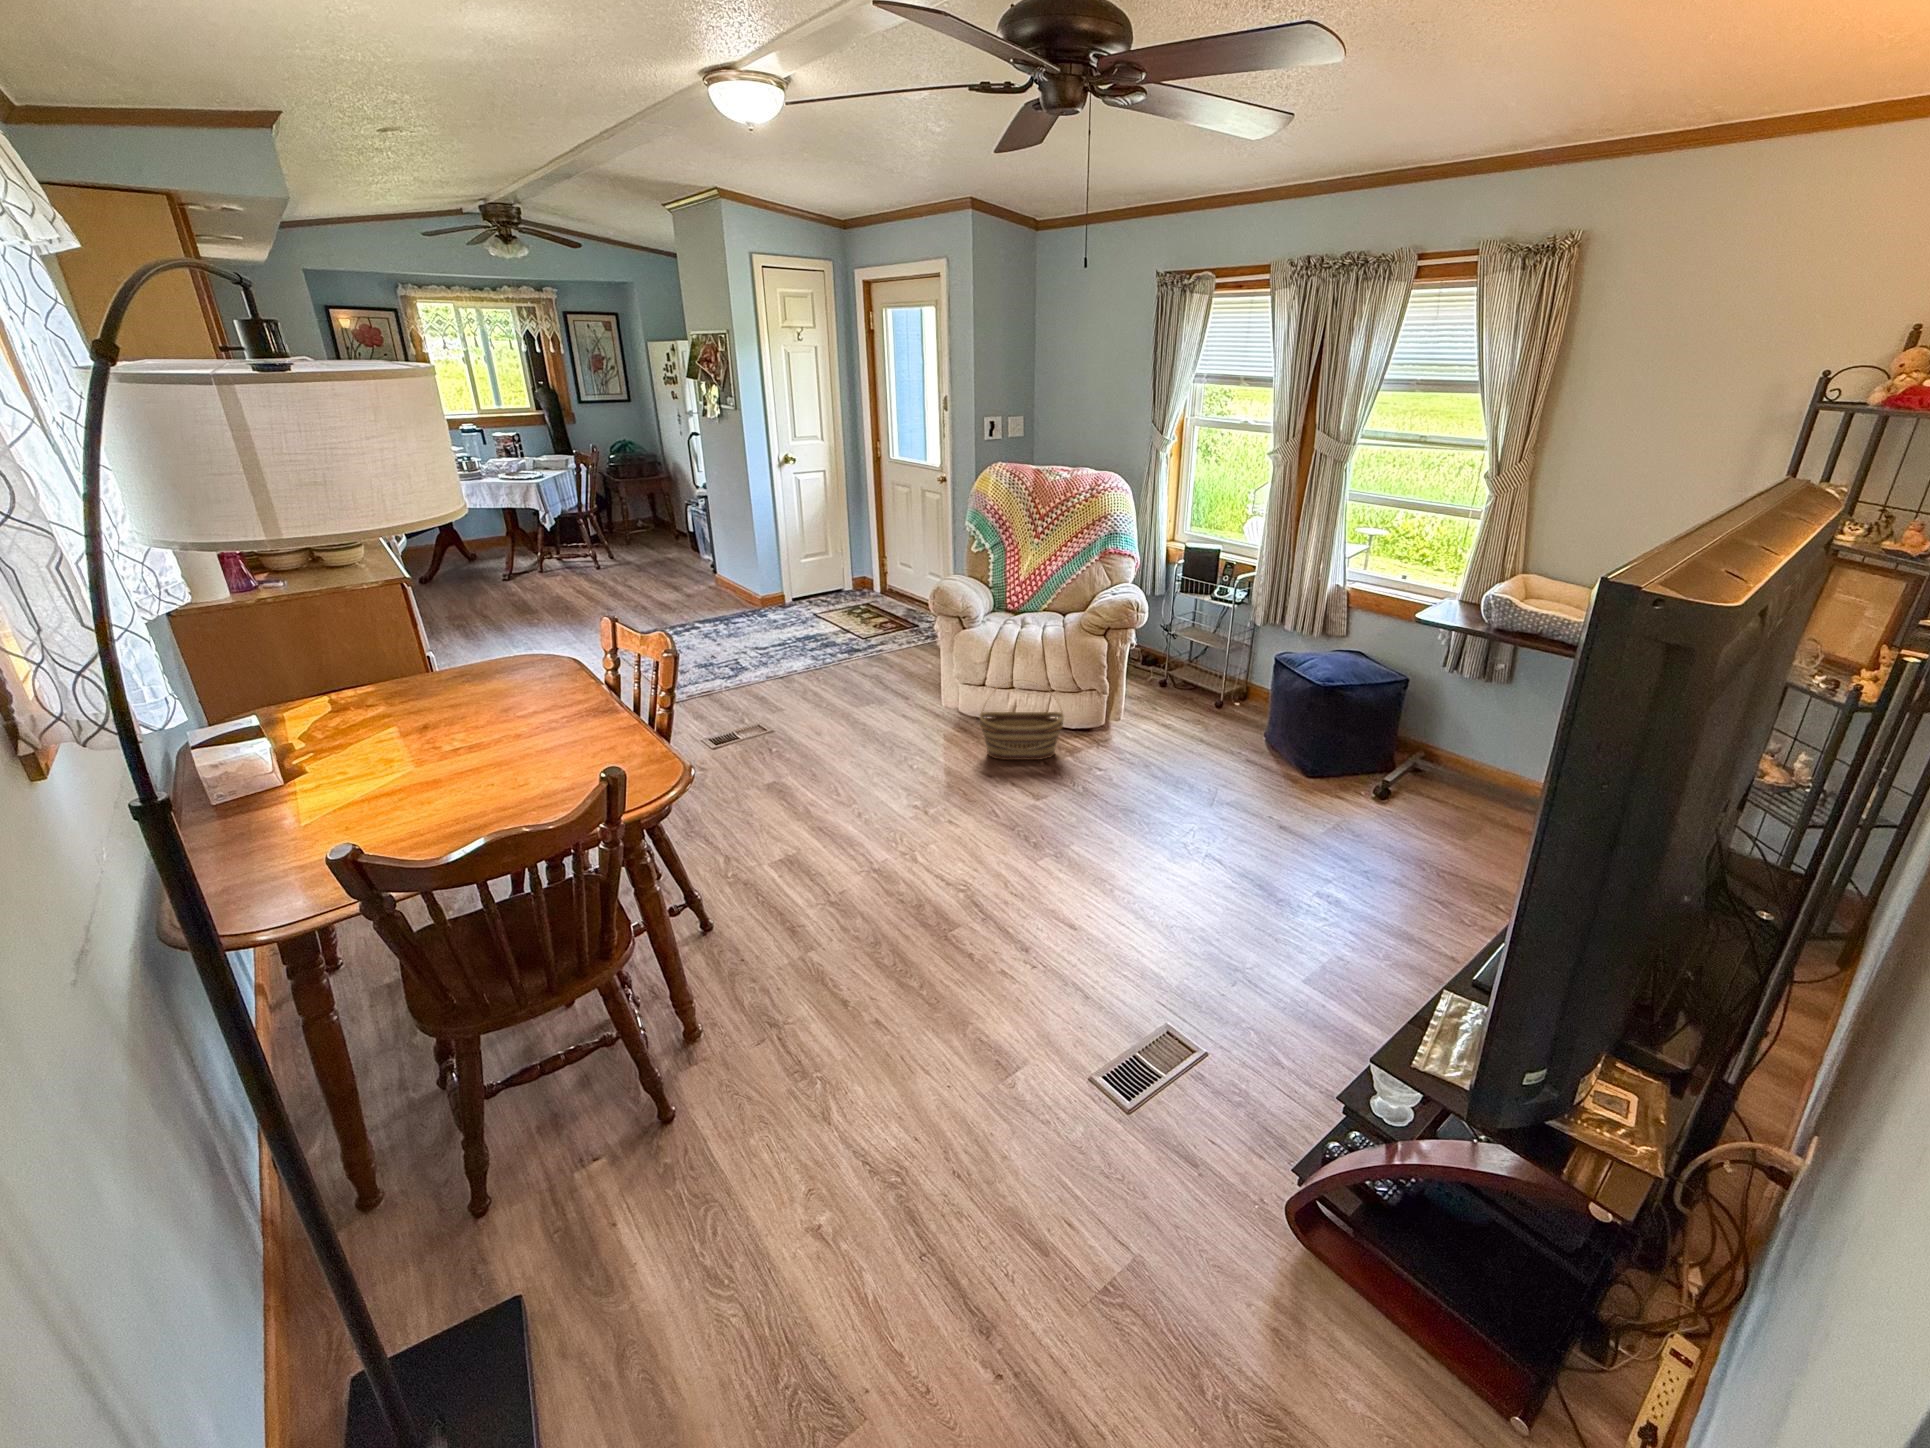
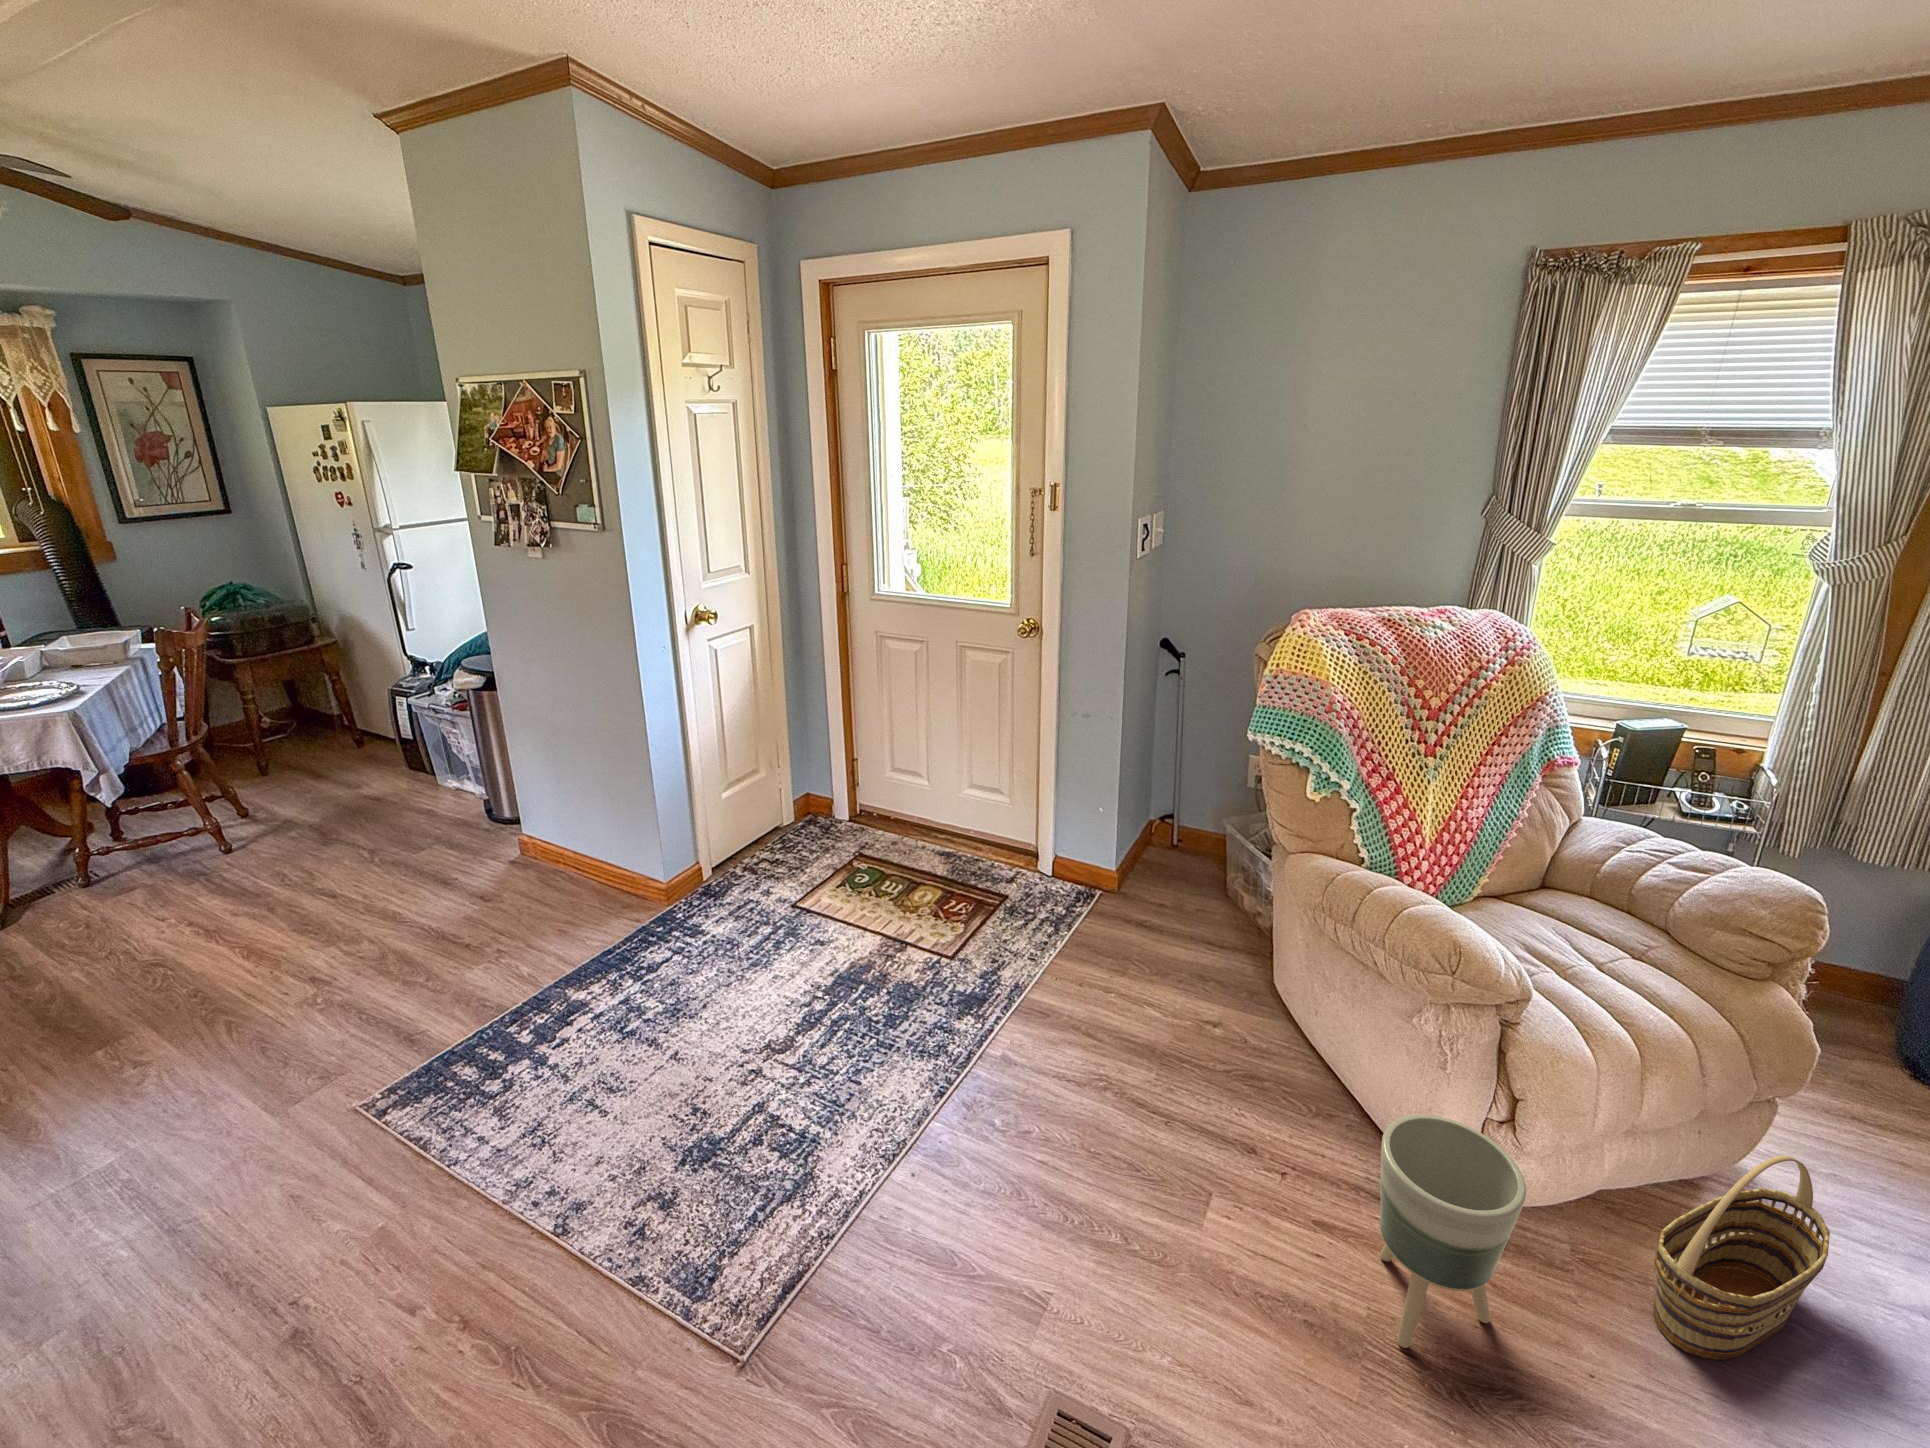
planter: none [883,655,934,739] -> present [1380,1115,1526,1348]

